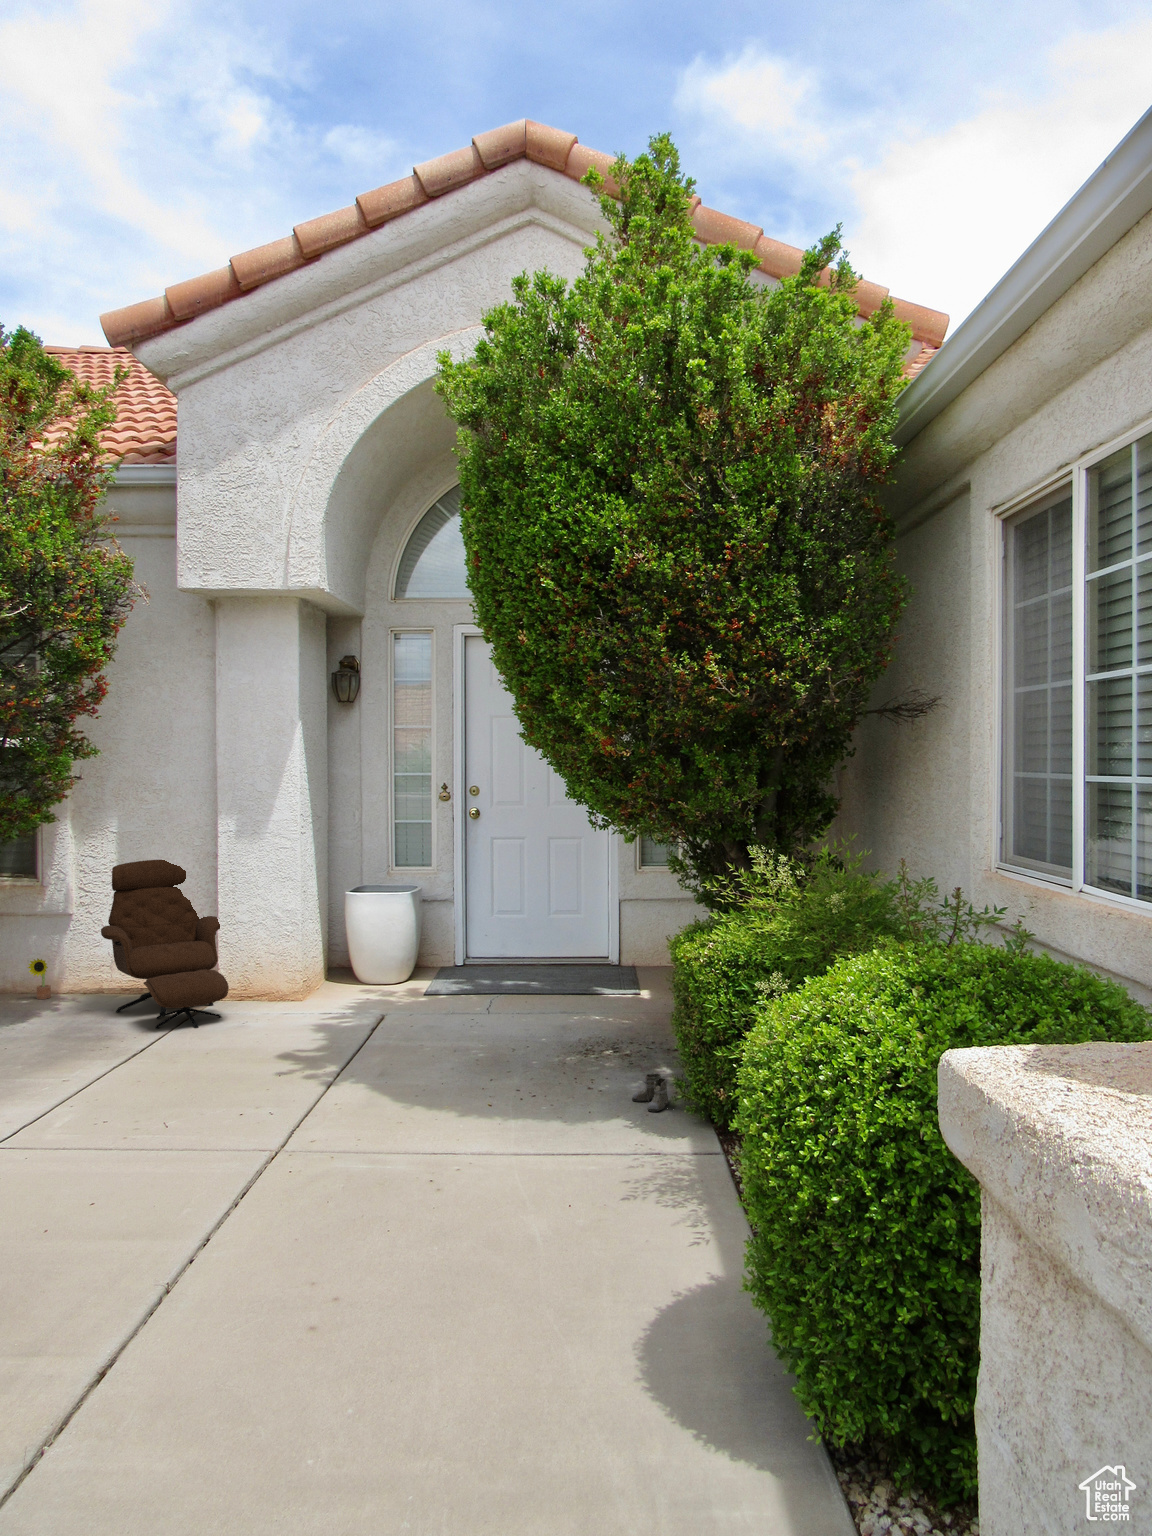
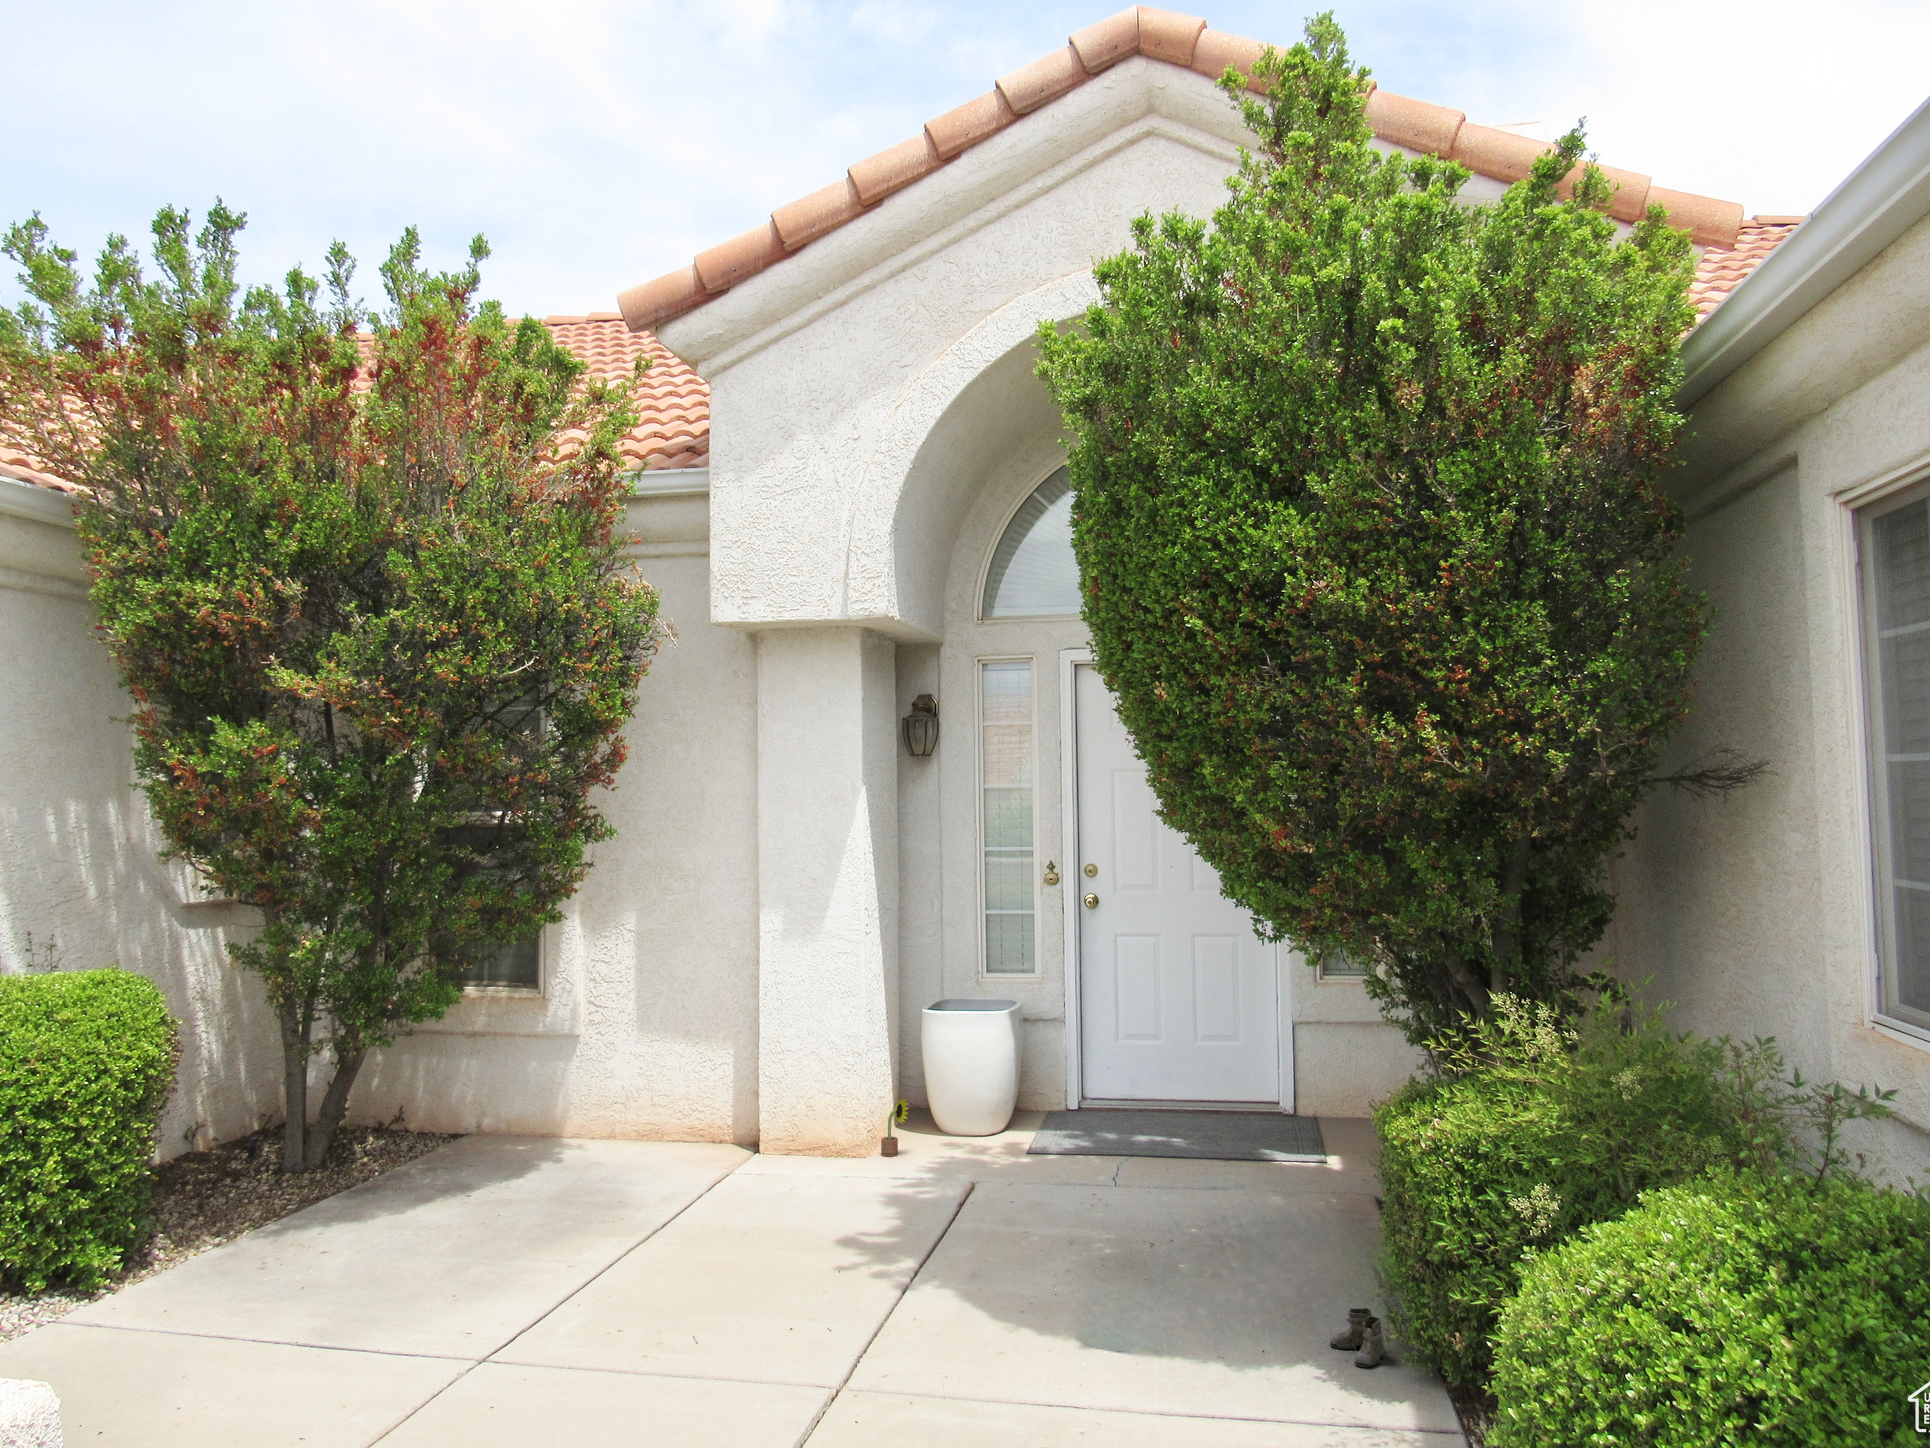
lounge chair: present [101,860,229,1029] -> none [614,965,772,1196]
decorative plant: present [28,958,51,999] -> present [881,1099,909,1156]

